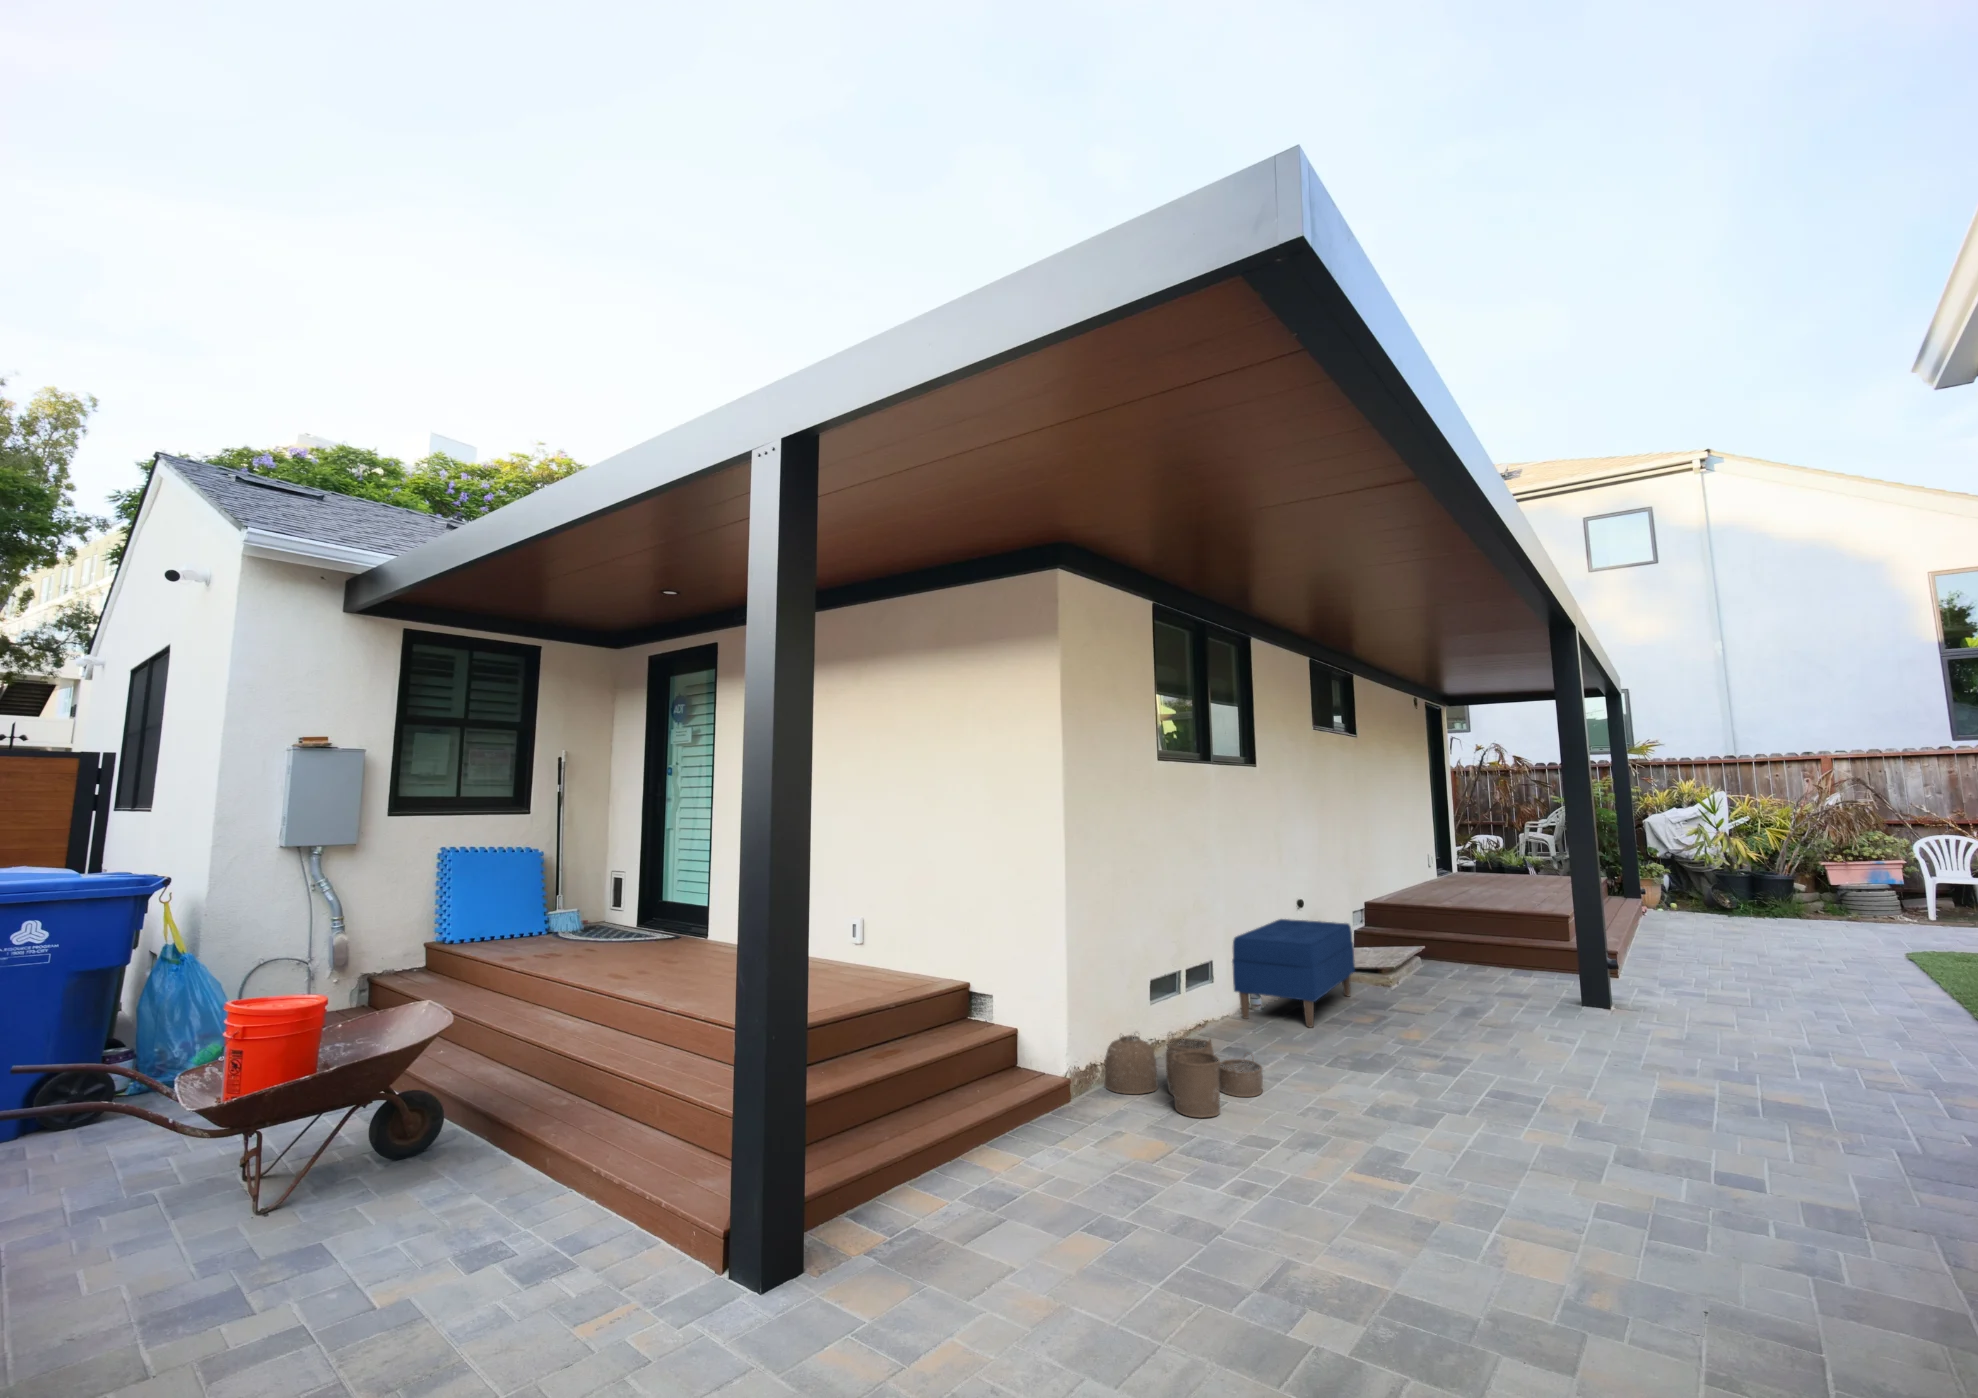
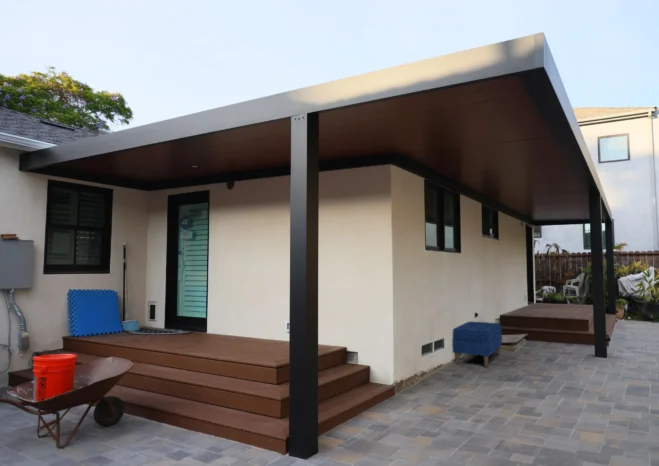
woven basket: present [1104,1035,1263,1118] -> none [407,368,475,402]

